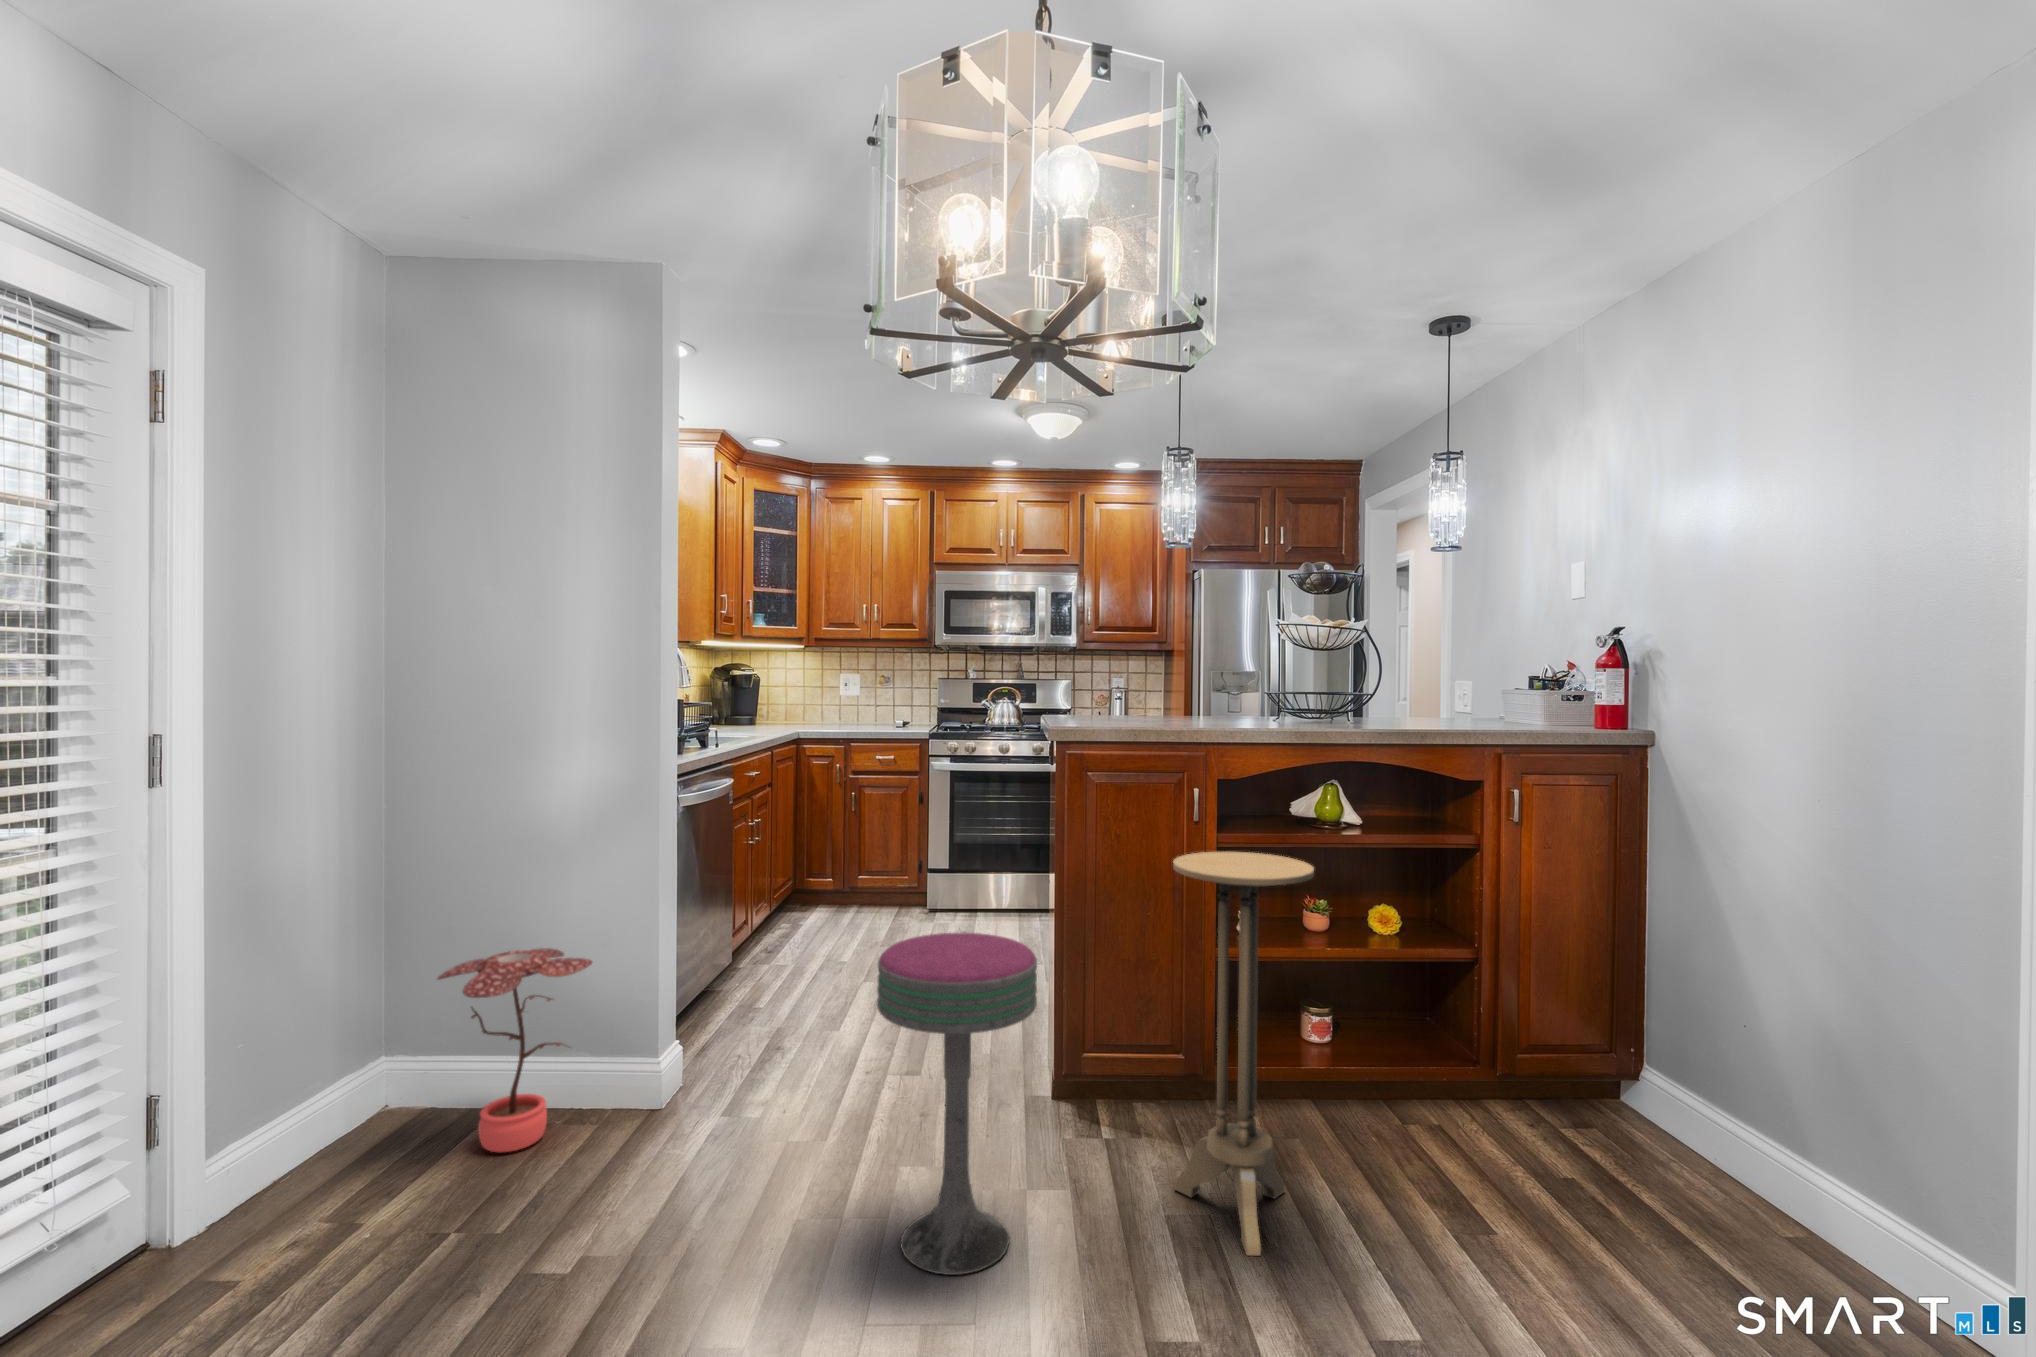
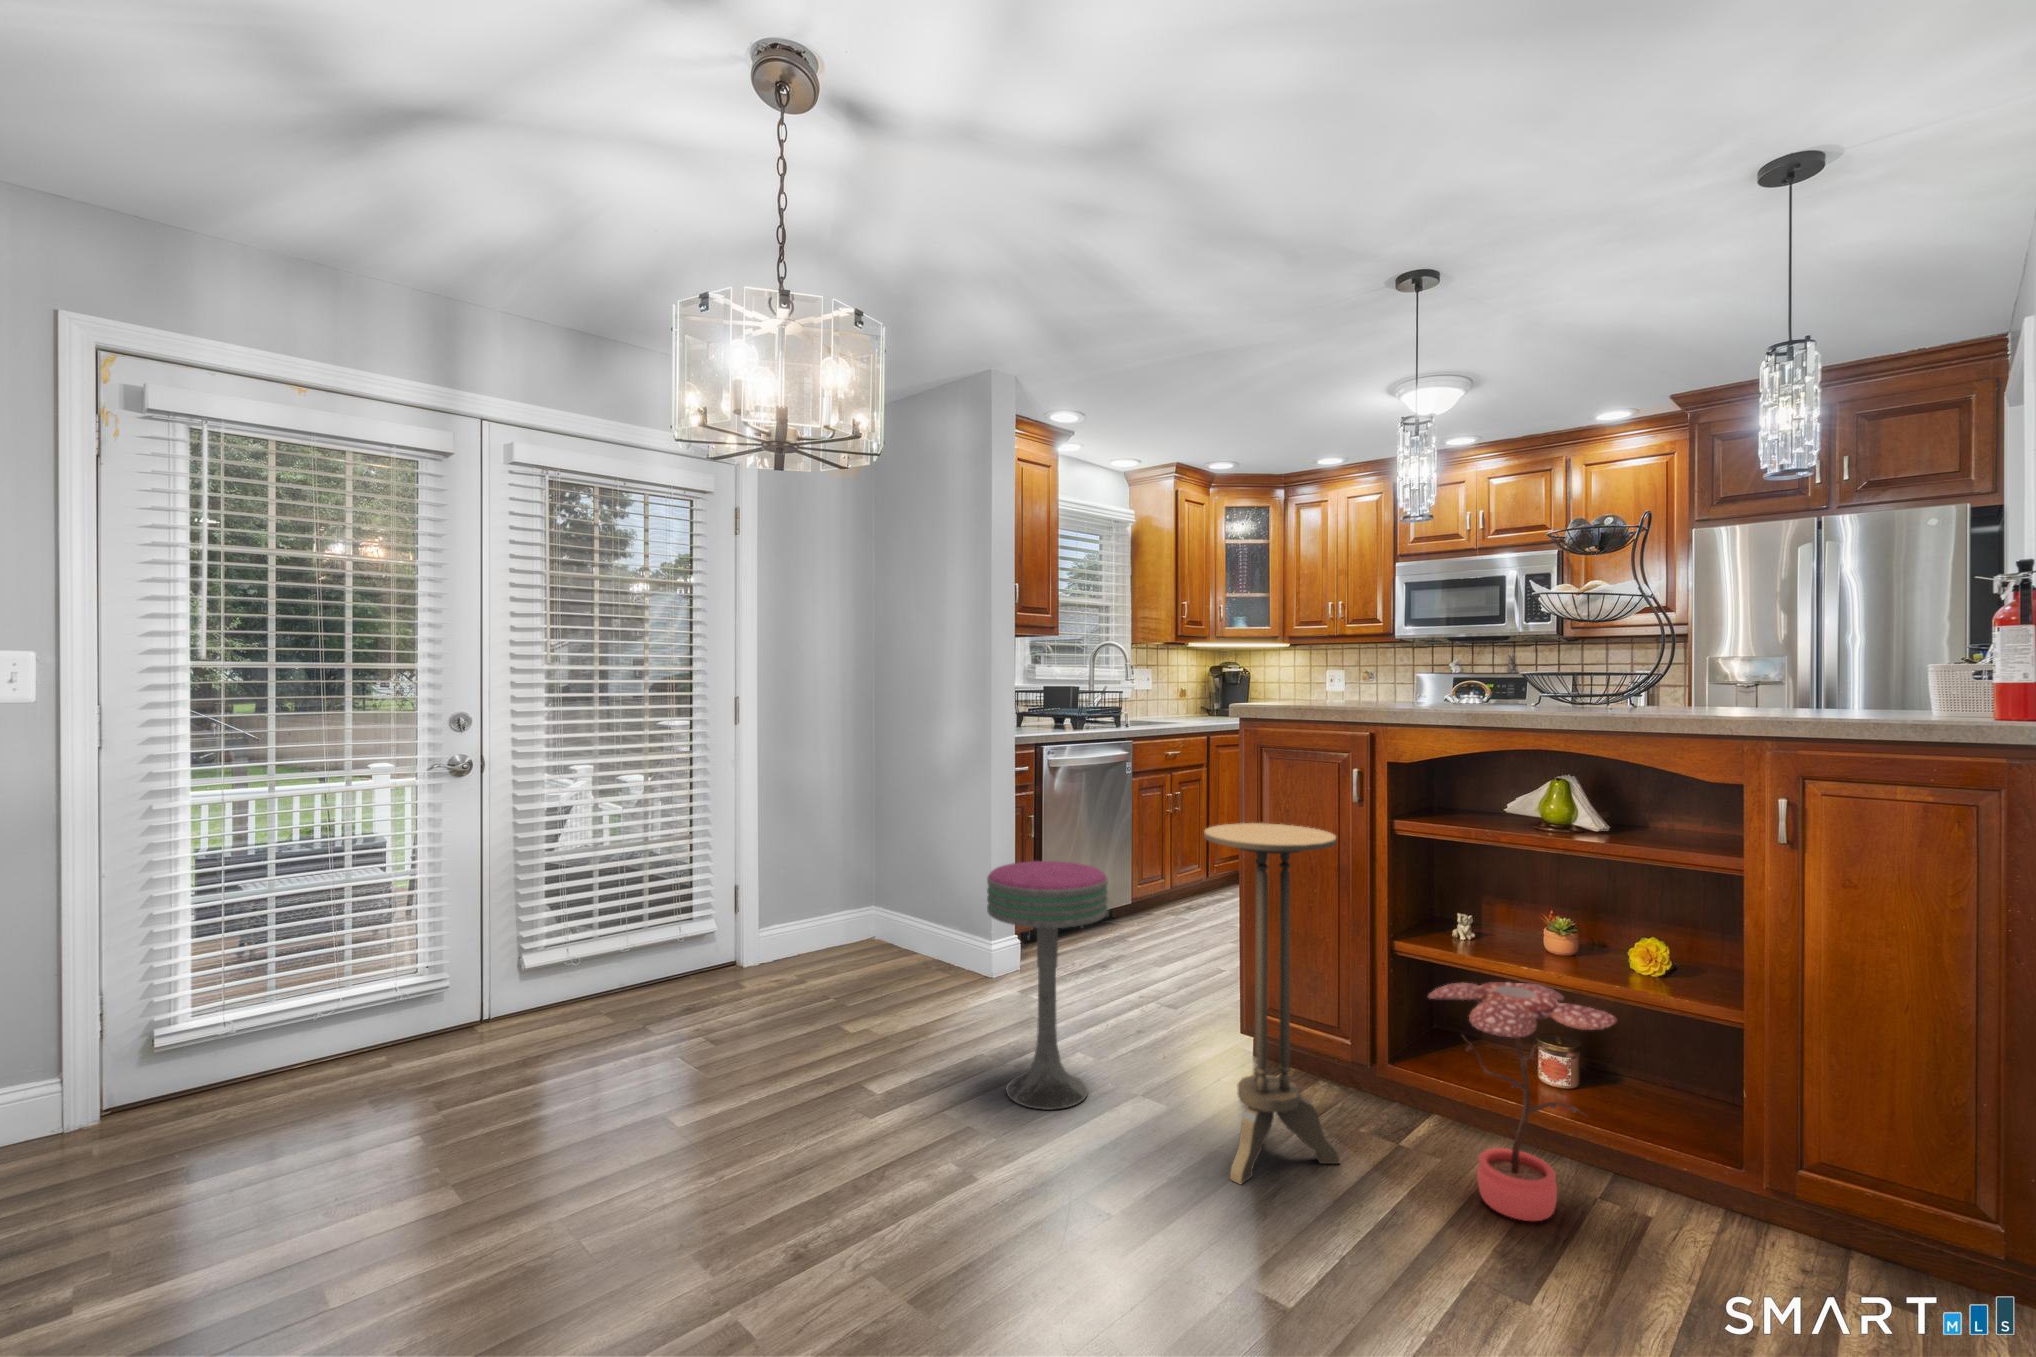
potted plant: present [437,948,592,1152] -> present [1428,982,1617,1221]

